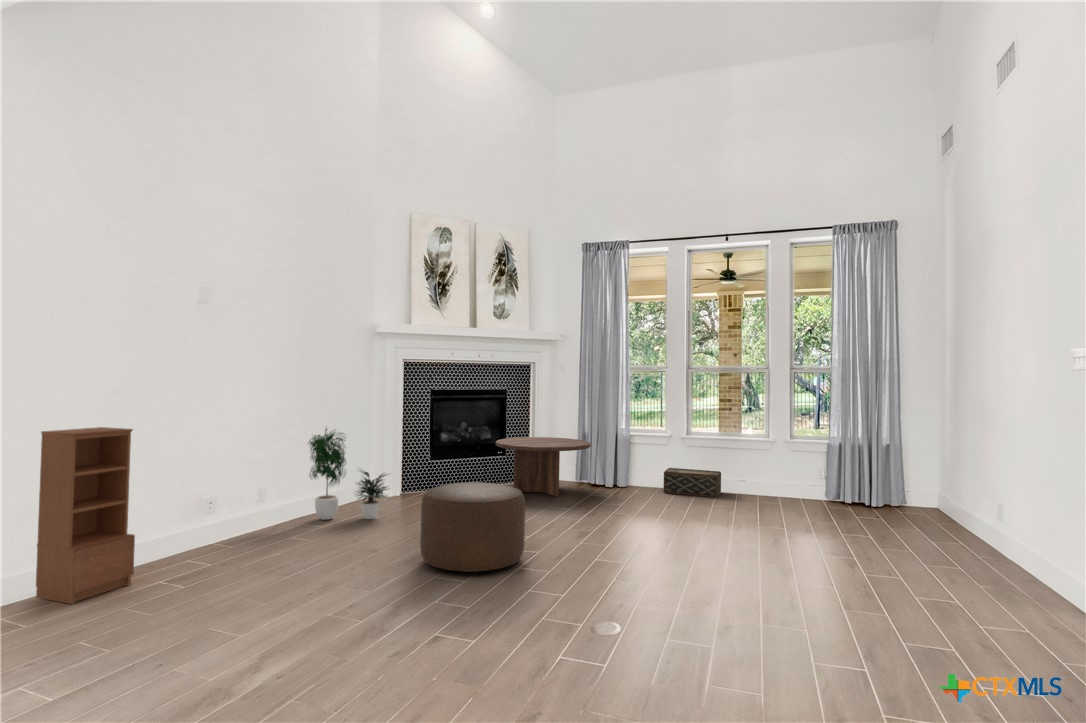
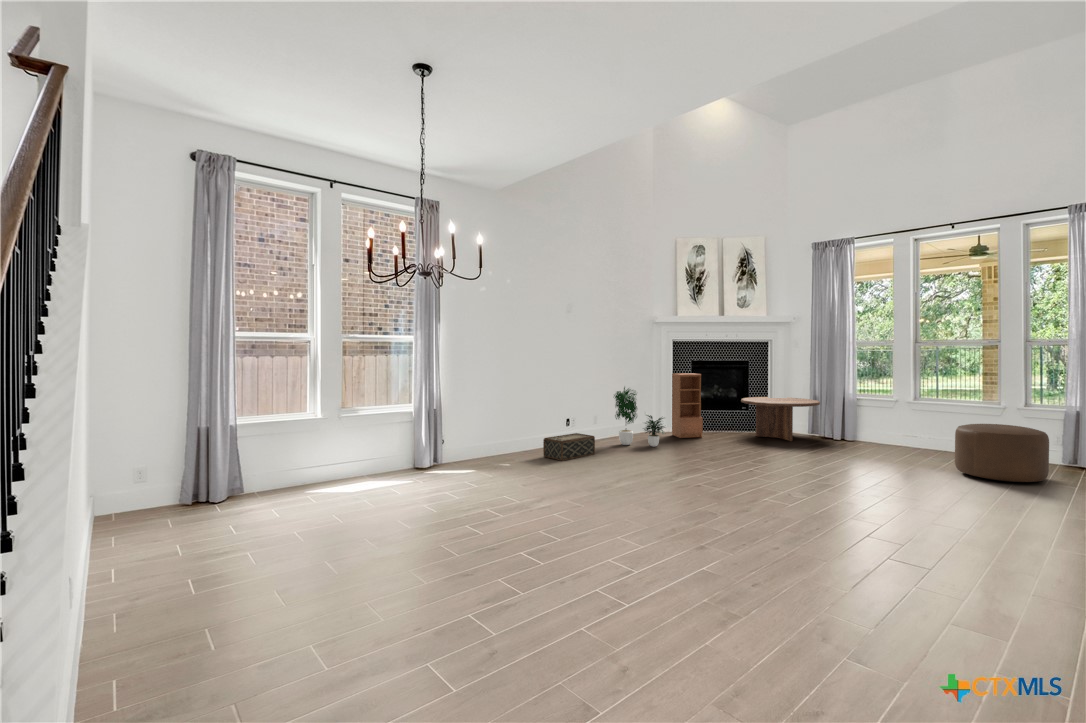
bookcase: present [36,427,135,604] -> present [672,373,703,438]
woven basket: present [663,468,721,497] -> present [543,433,595,461]
ottoman: present [420,482,525,572] -> present [955,424,1049,482]

